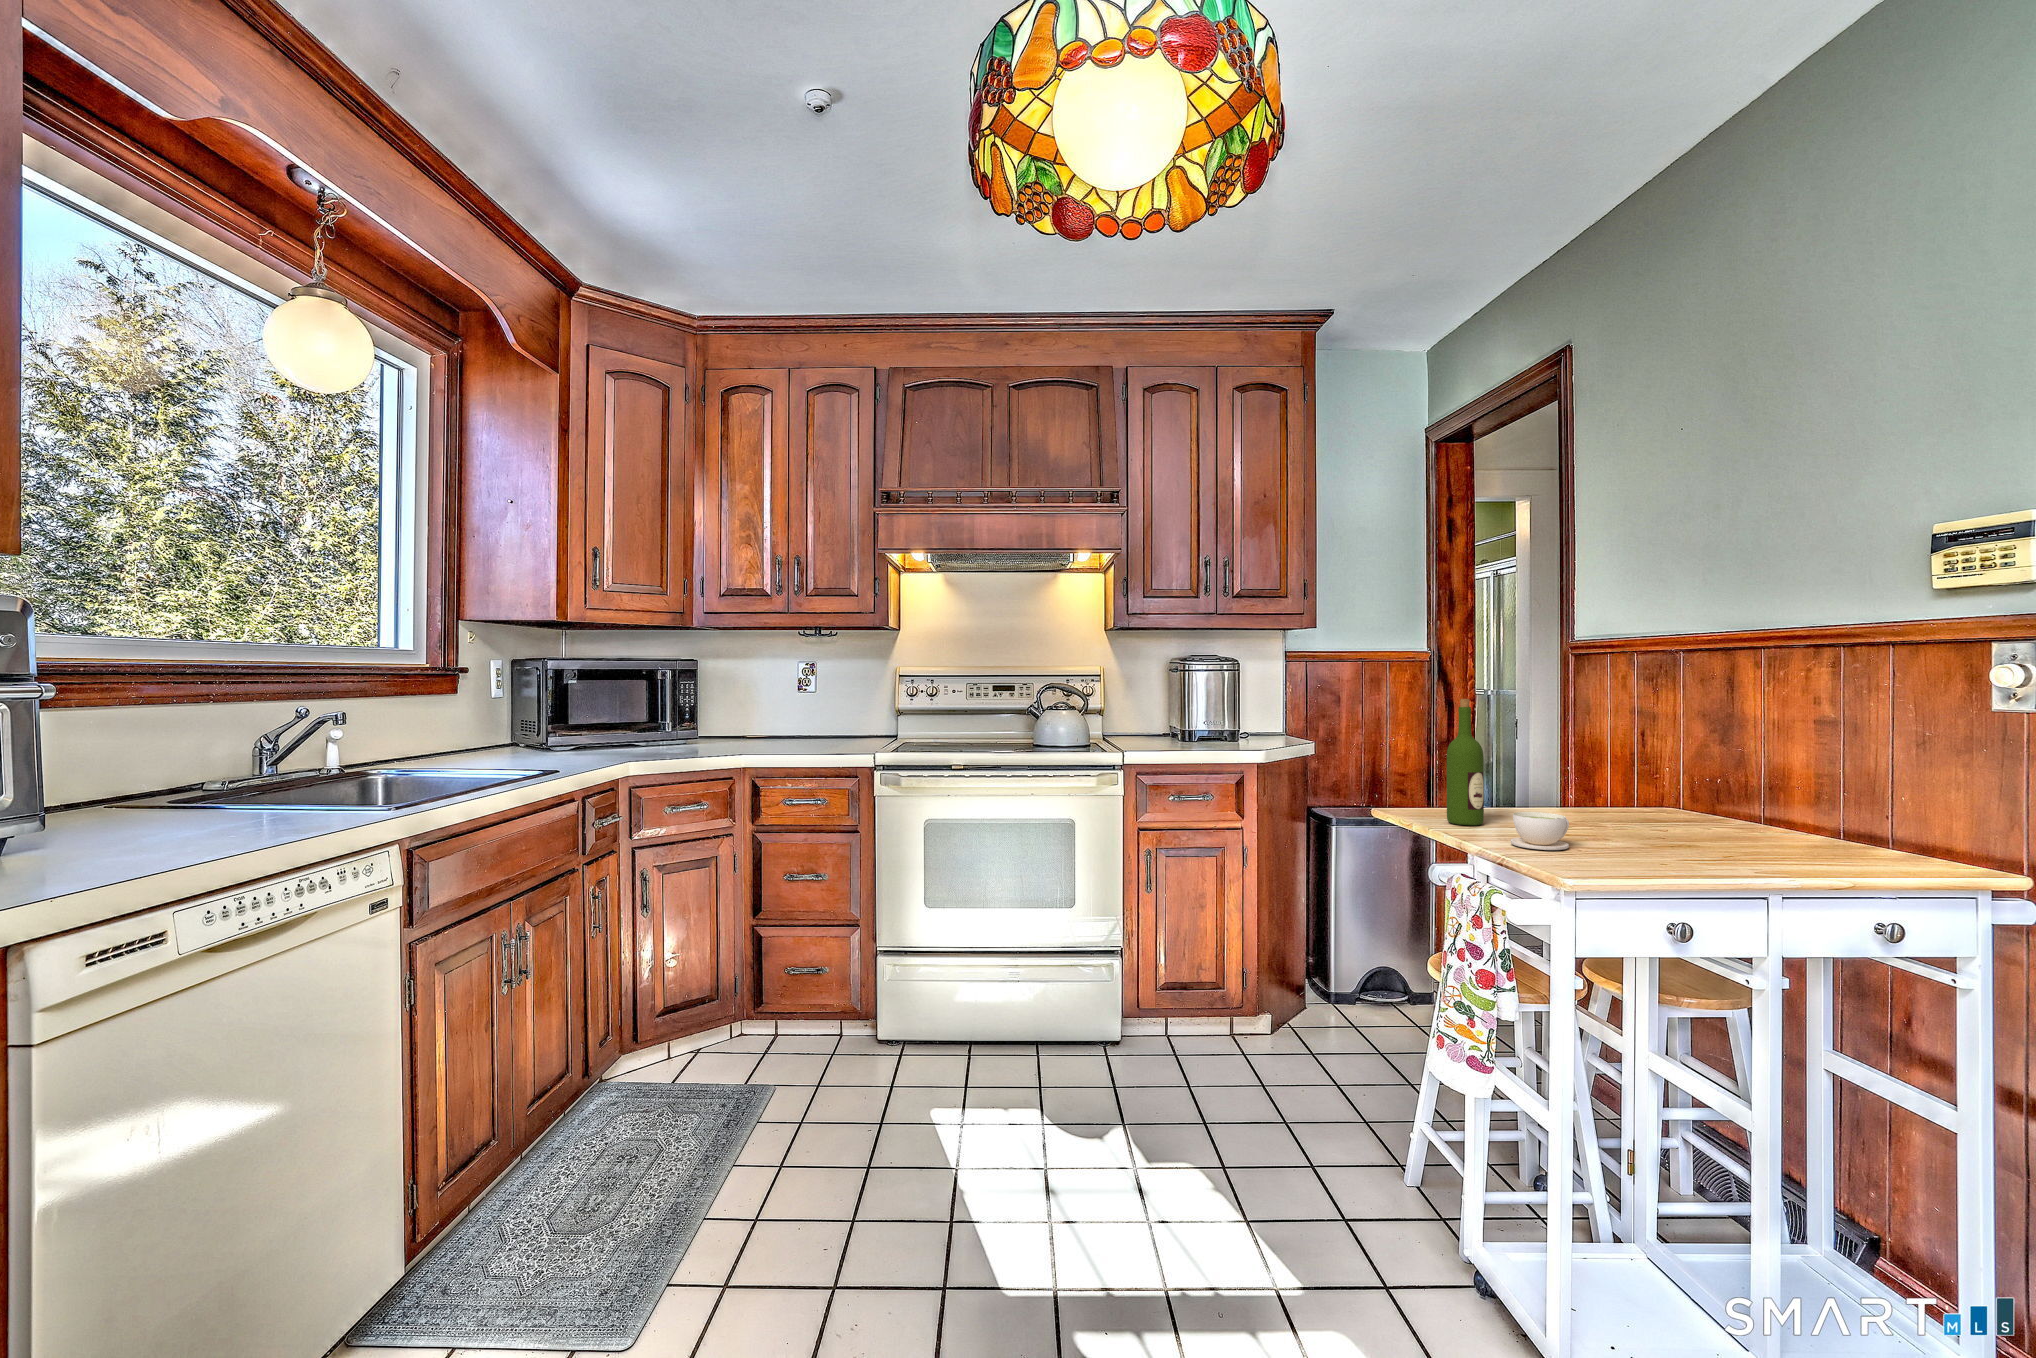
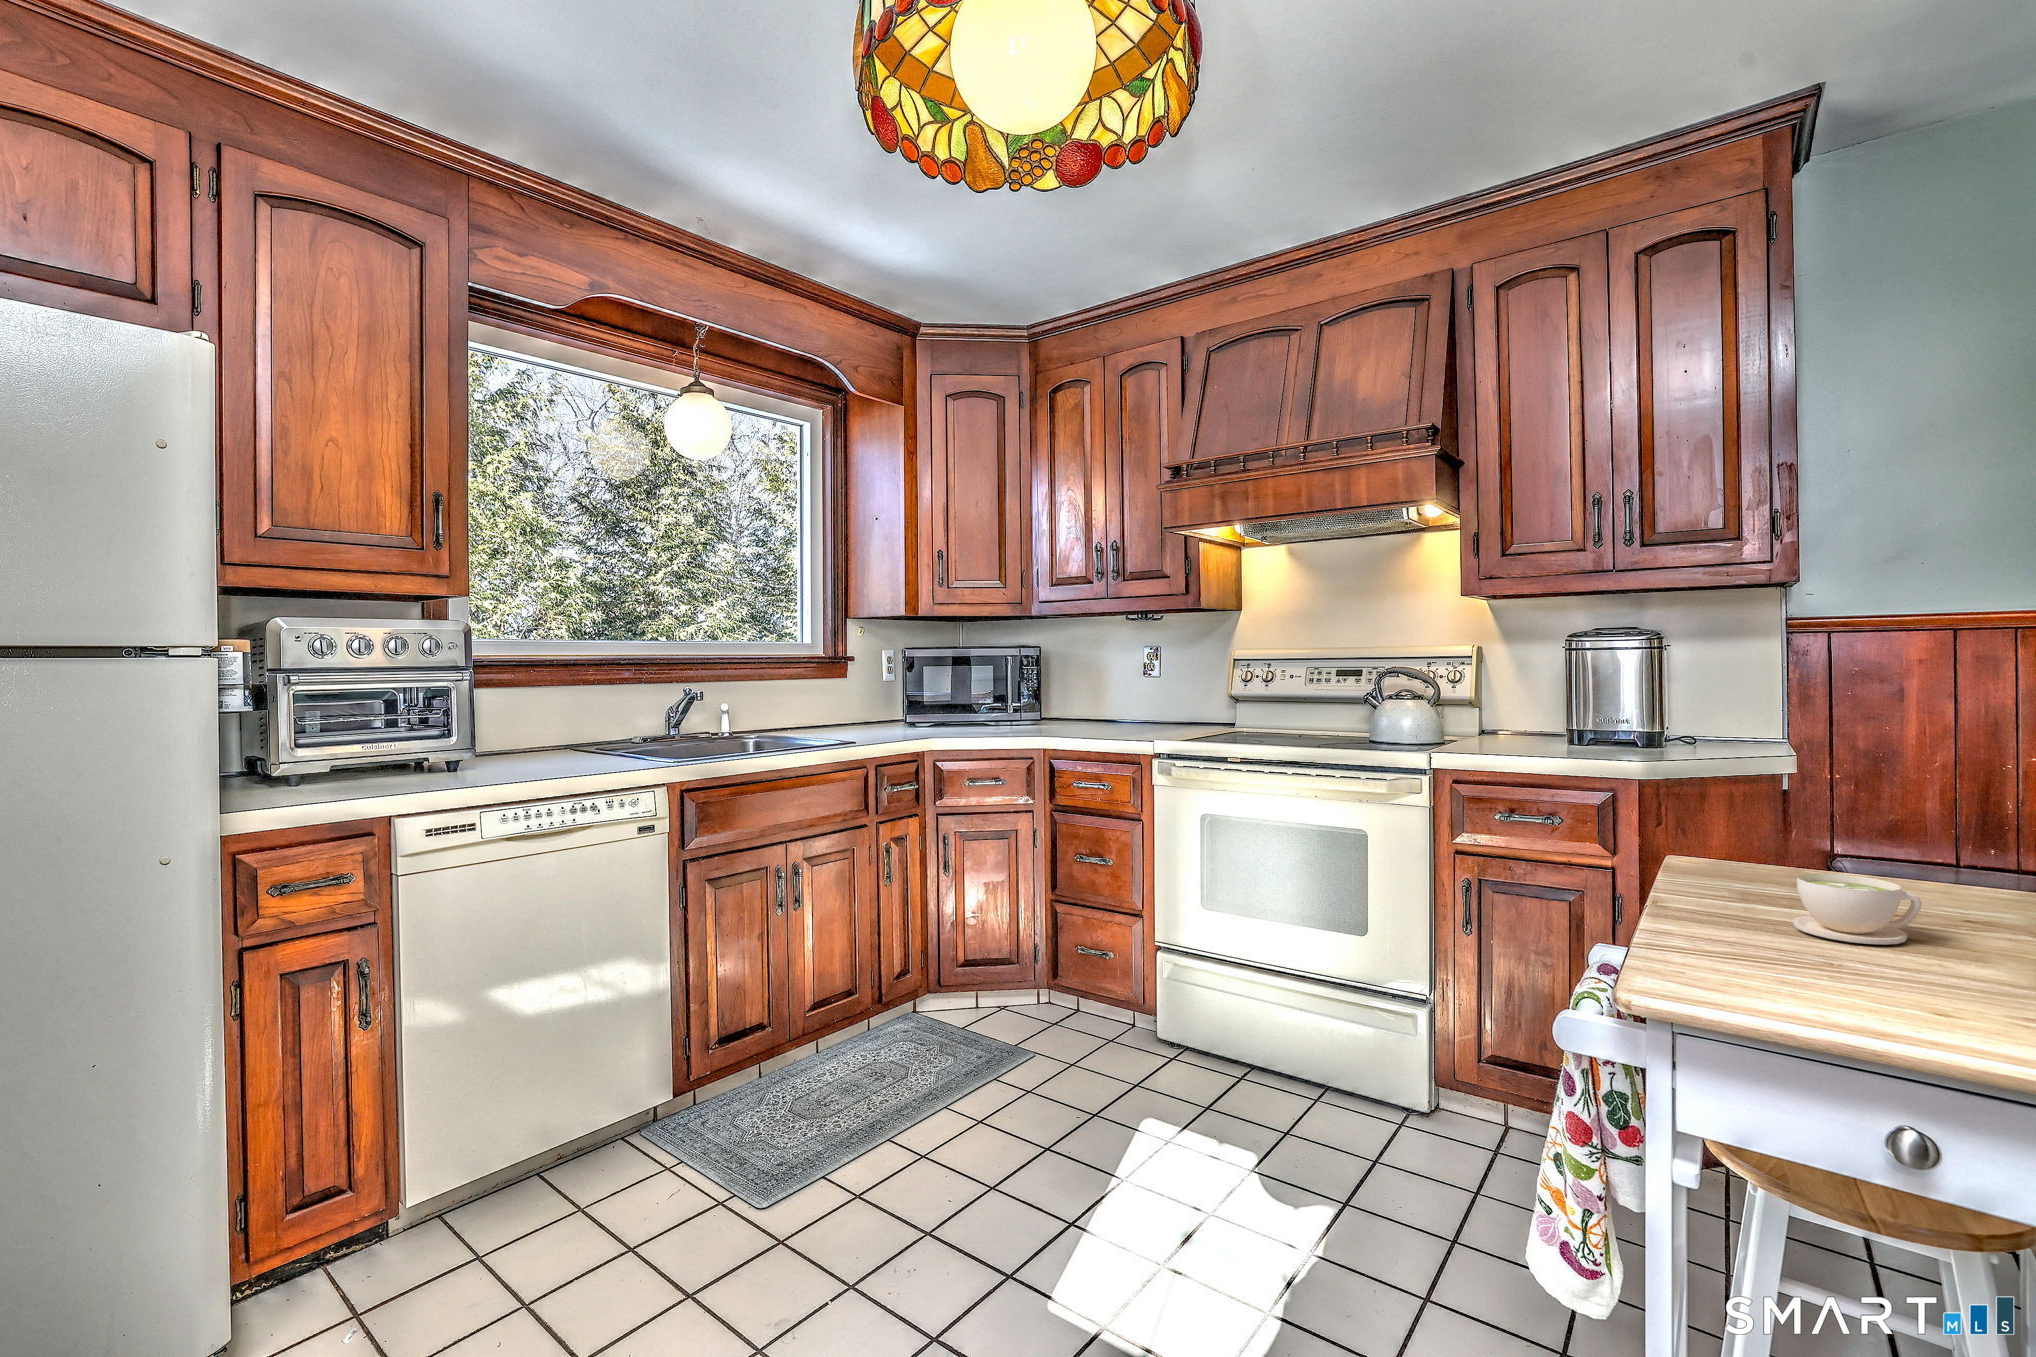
wine bottle: present [1447,699,1484,825] -> none [1780,685,1850,892]

